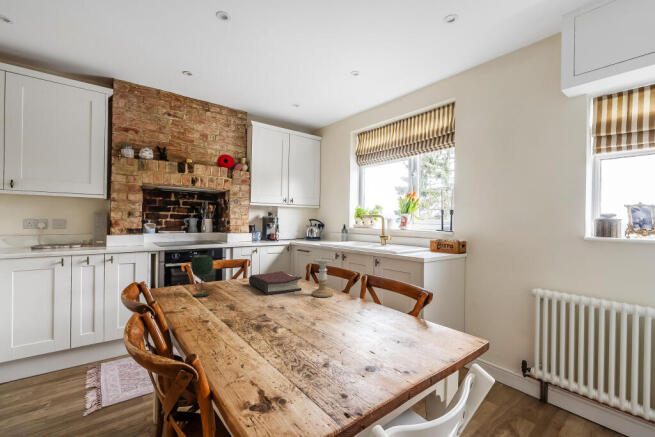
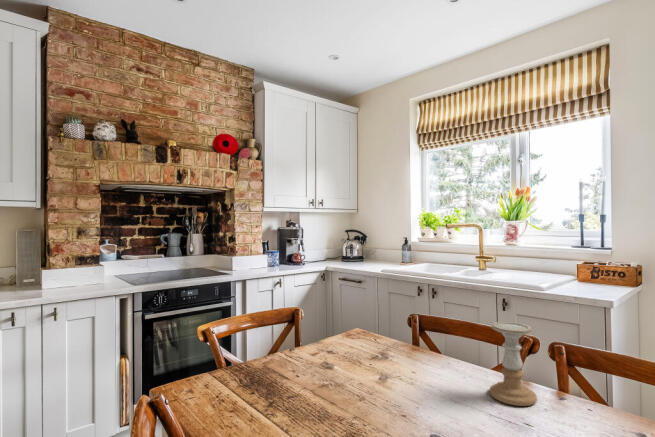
wine glass: present [191,255,213,297] -> none [252,325,296,419]
hardback book: present [249,271,302,295] -> none [341,338,456,403]

